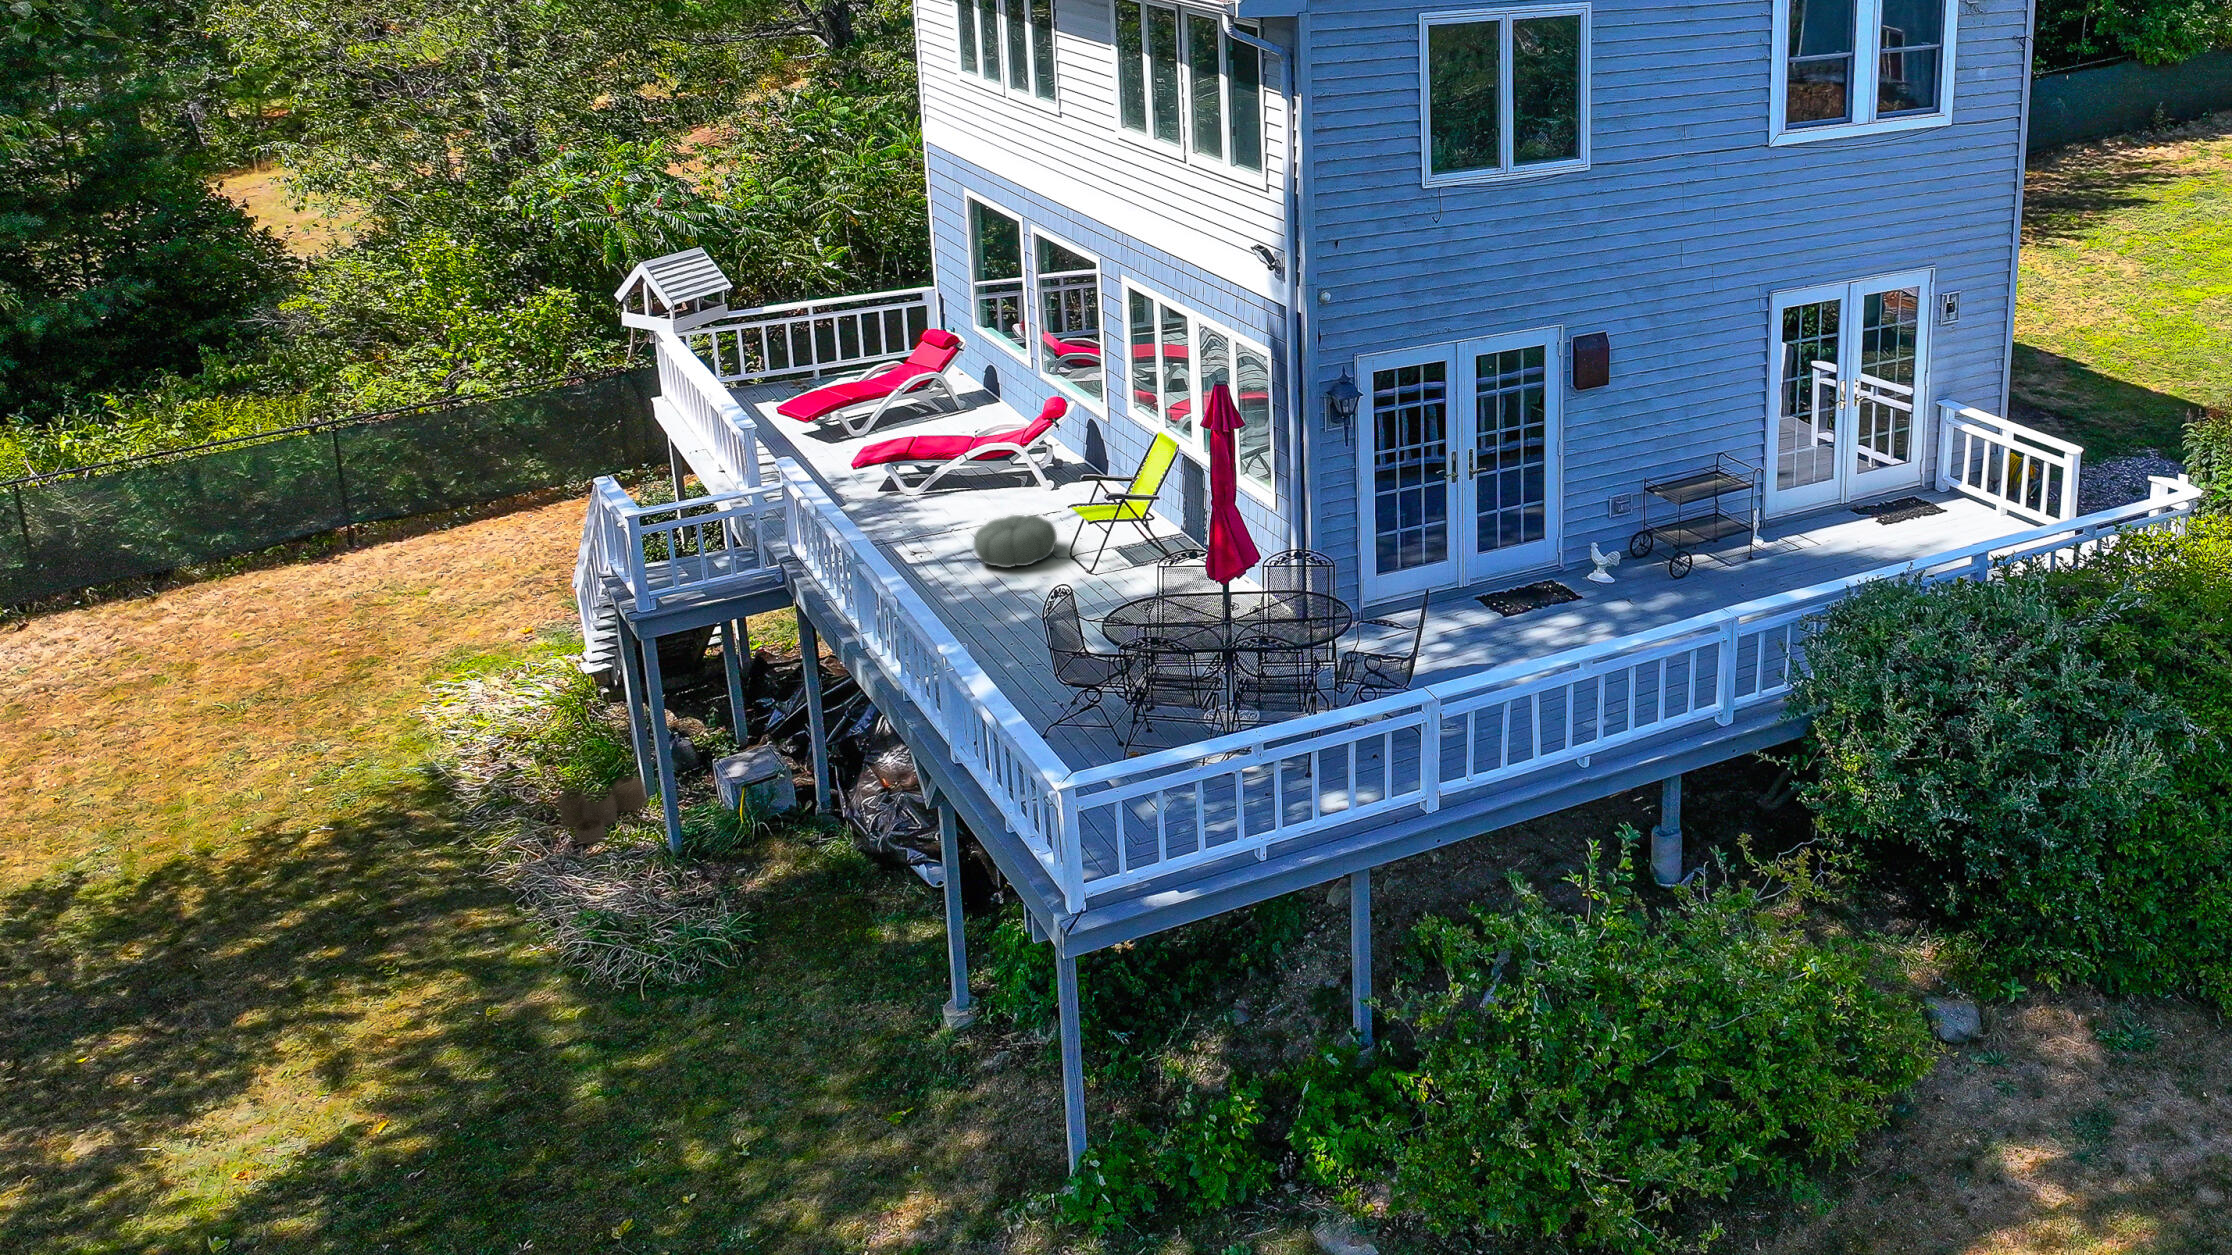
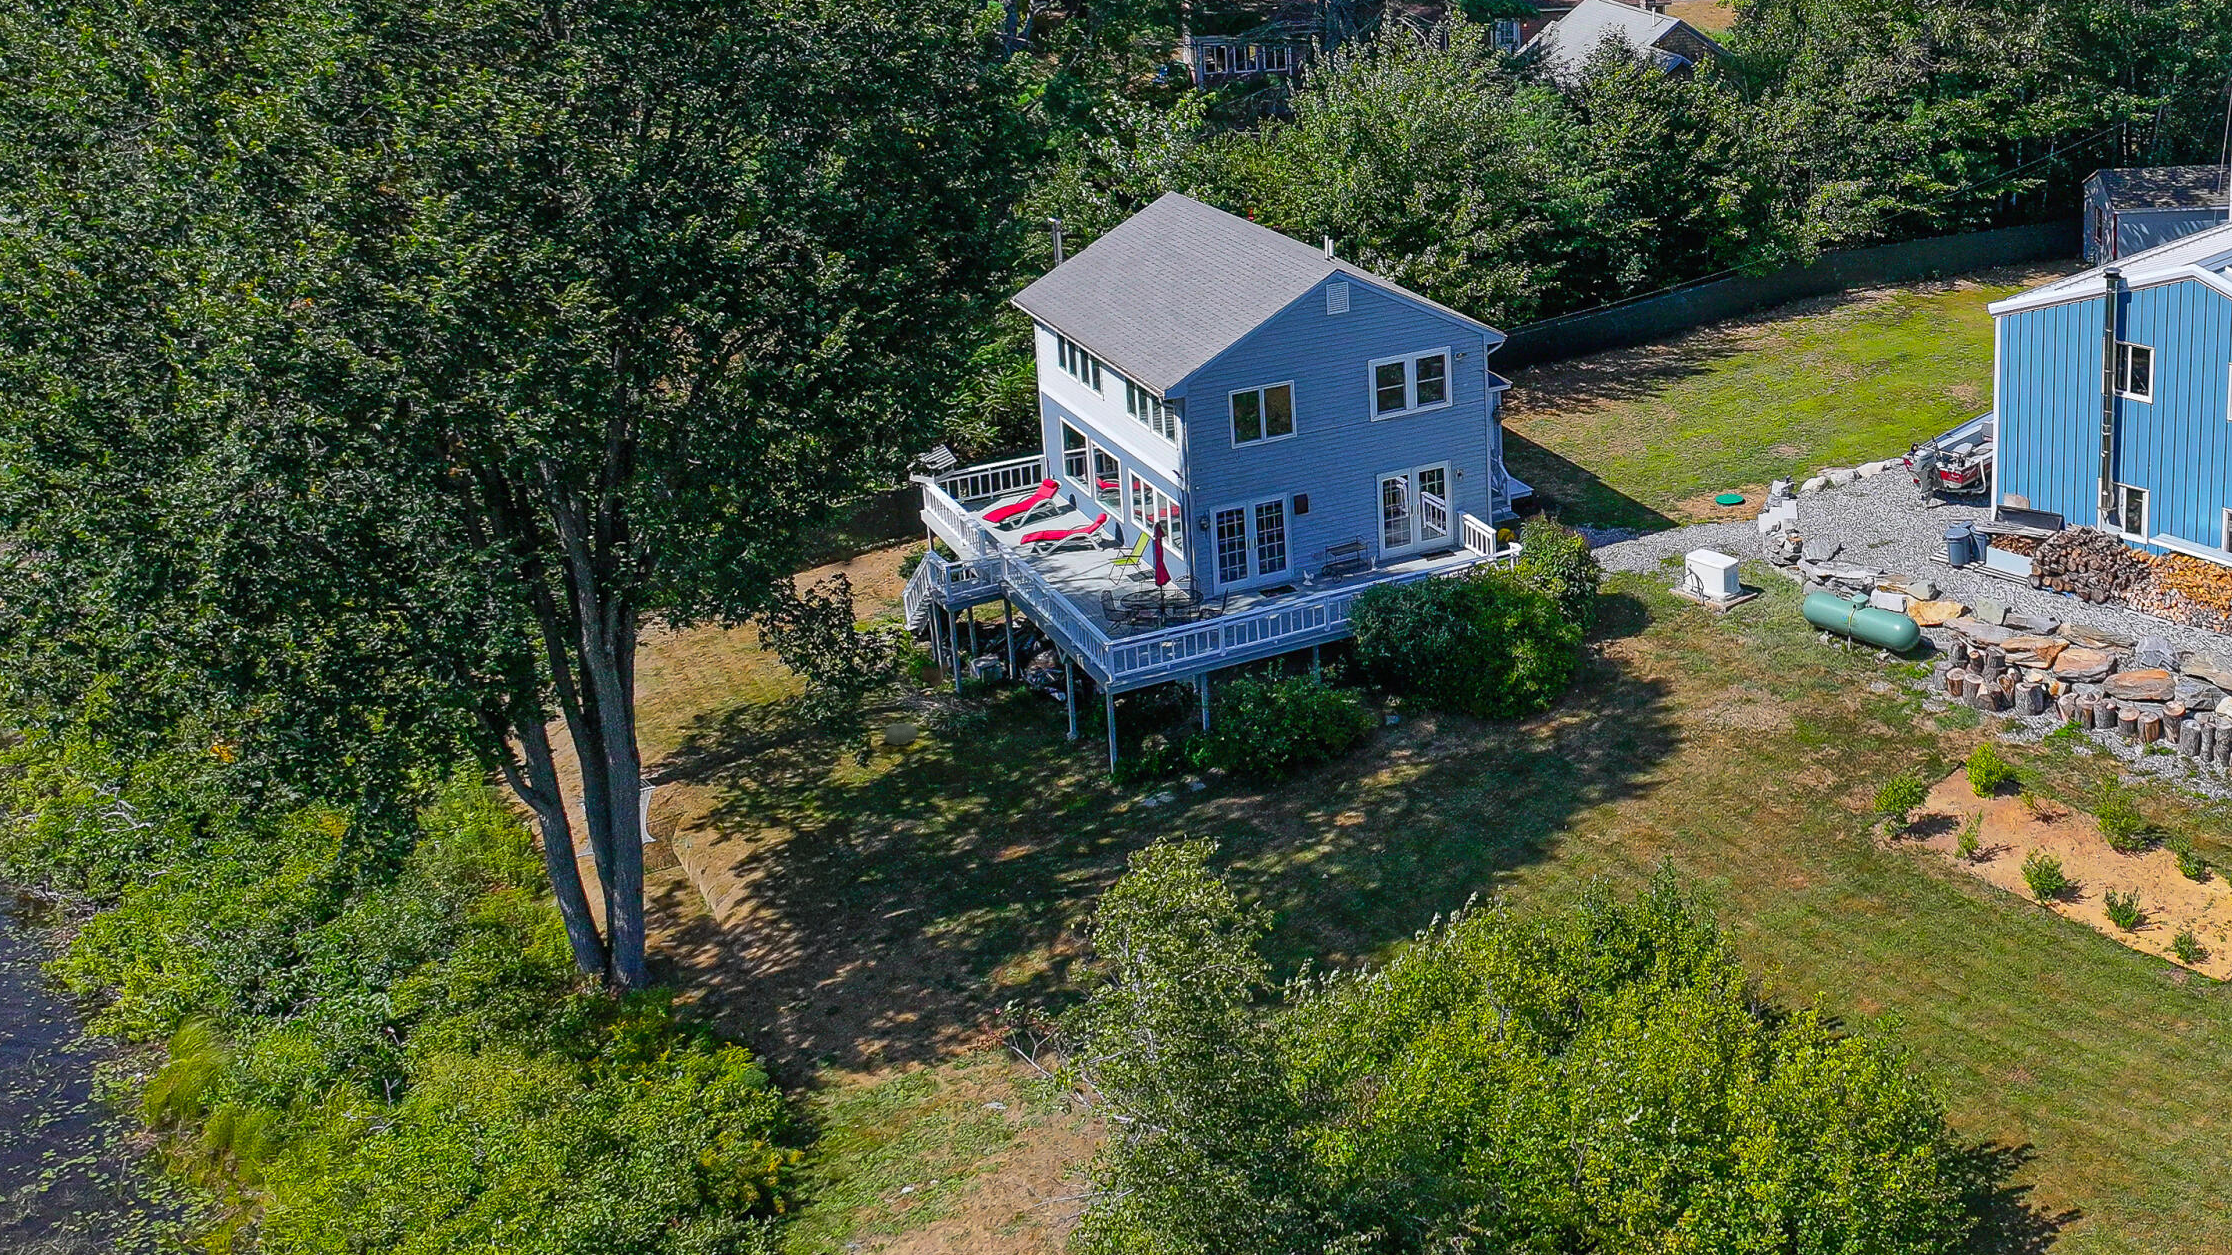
potted plant: none [461,482,537,522] -> present [831,547,858,565]
pouf: present [974,515,1057,567] -> present [885,723,917,745]

